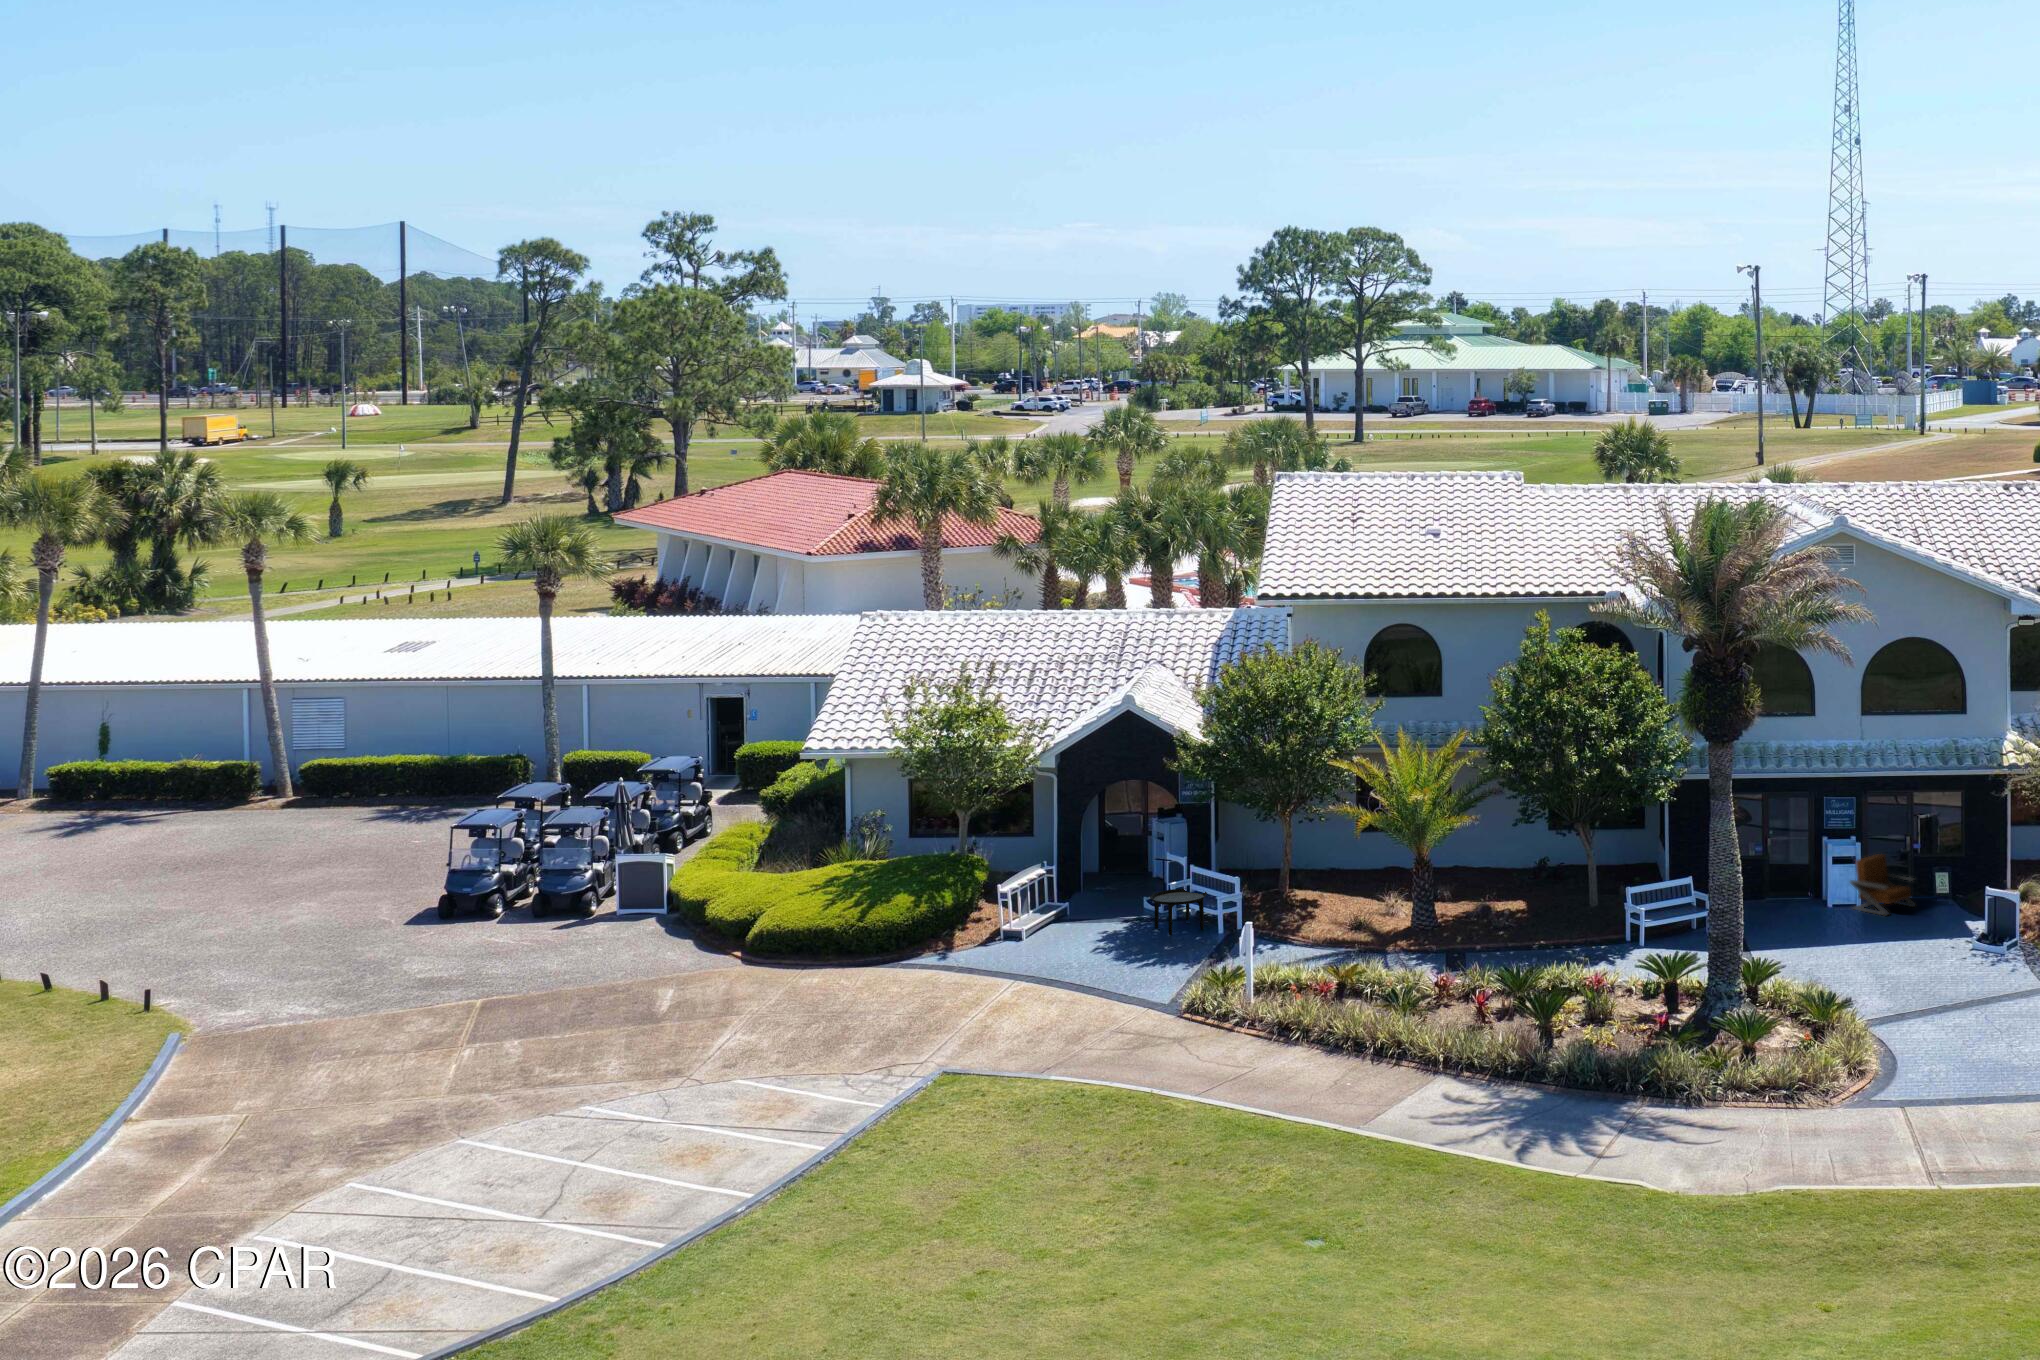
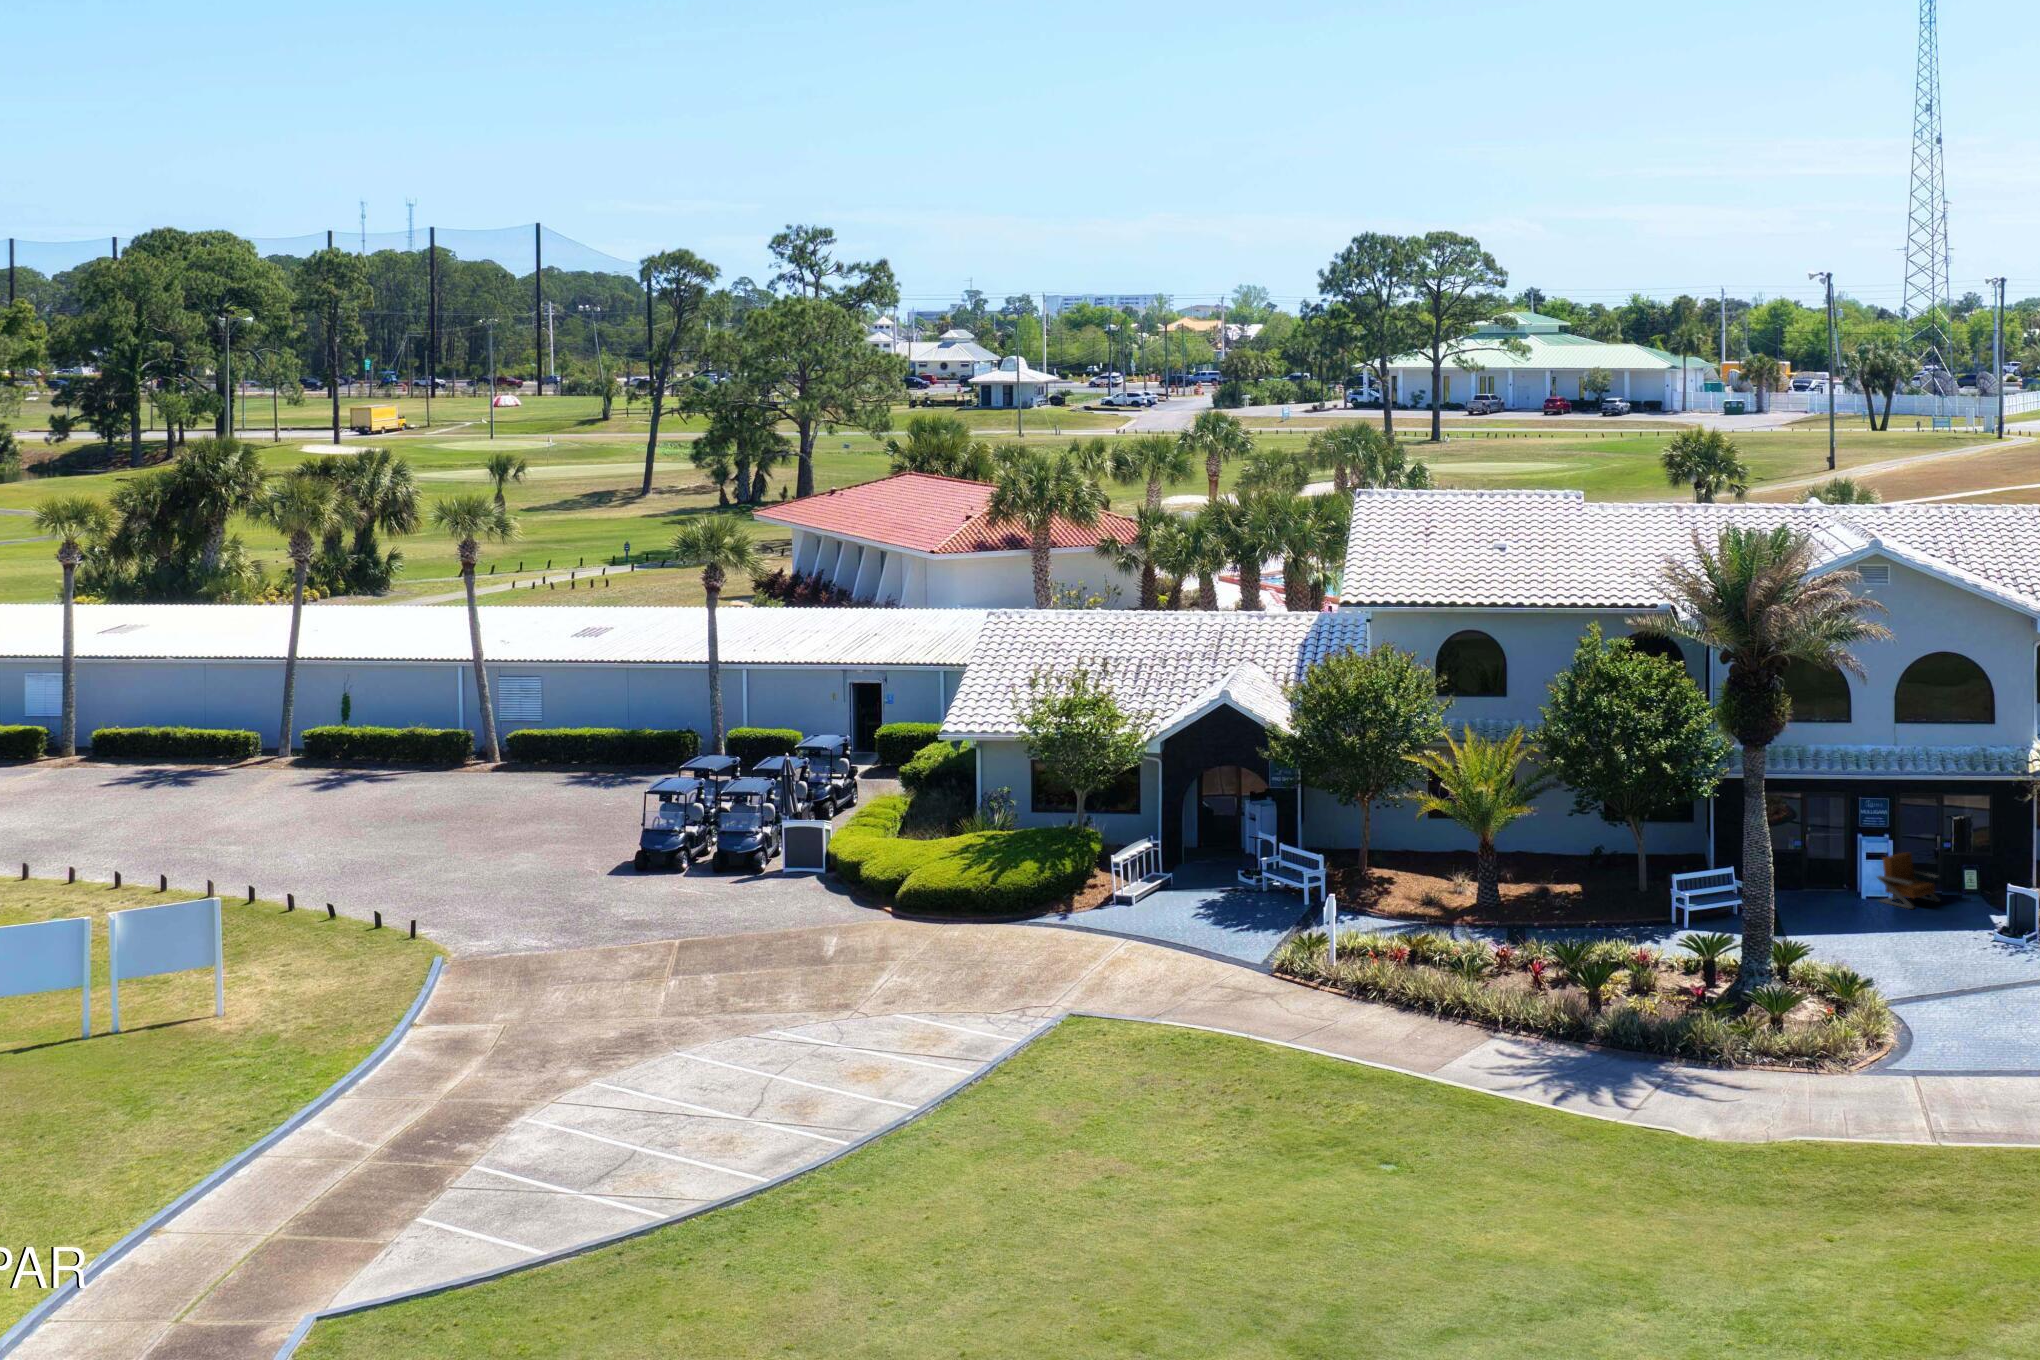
round table: present [1150,889,1207,935] -> none [1244,864,1293,904]

